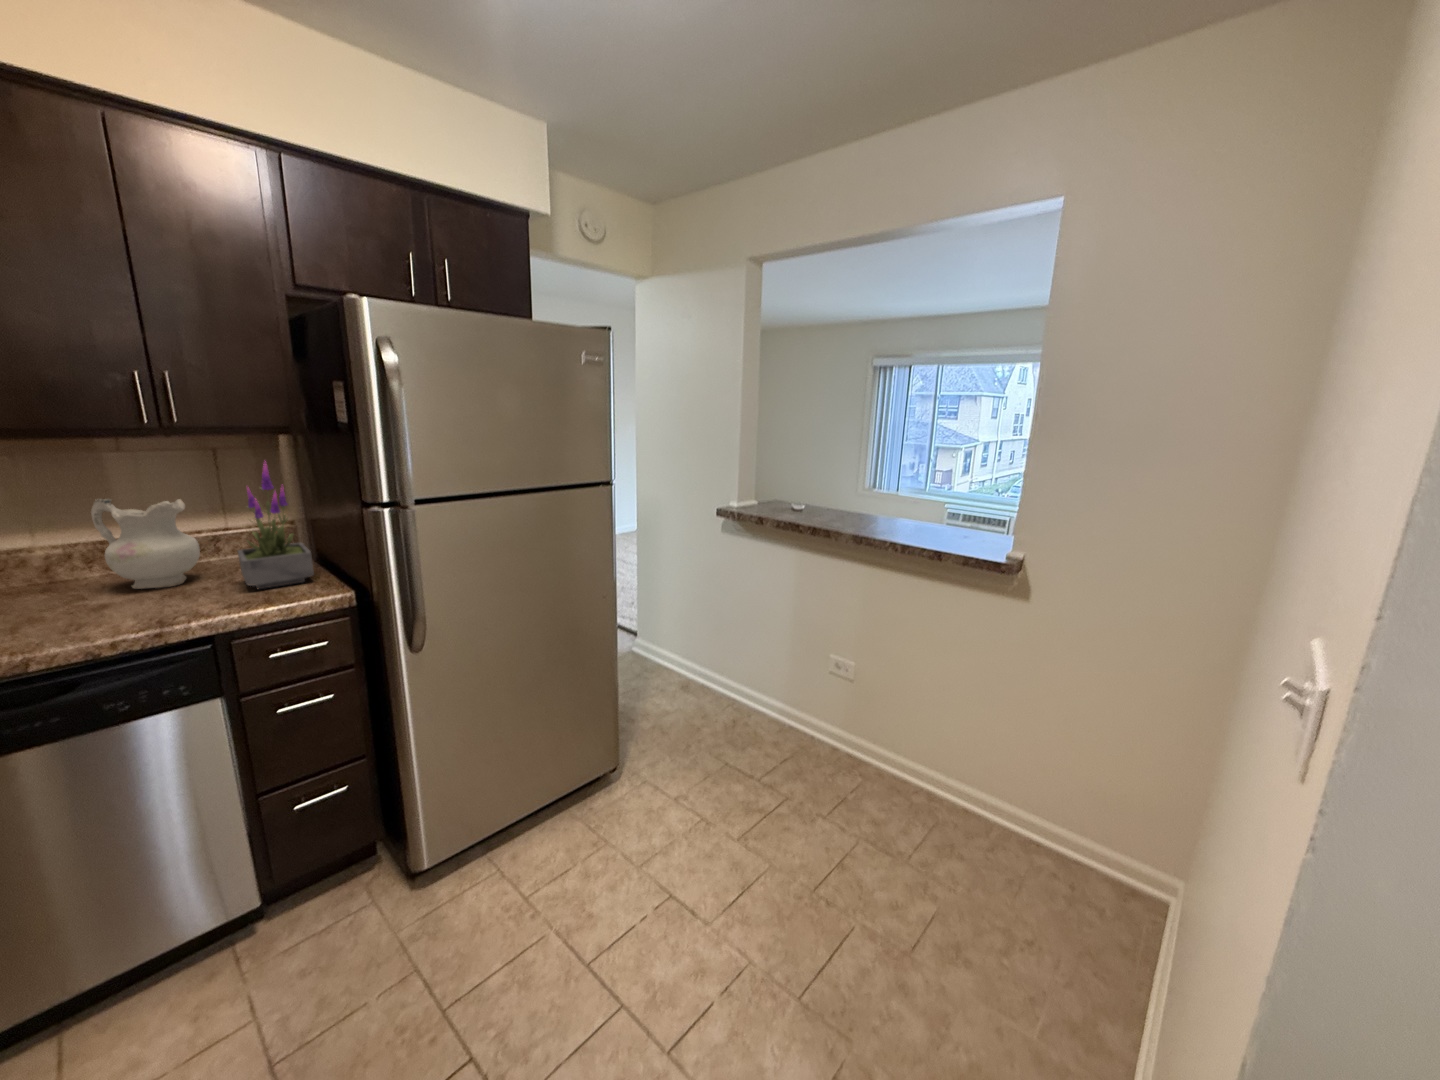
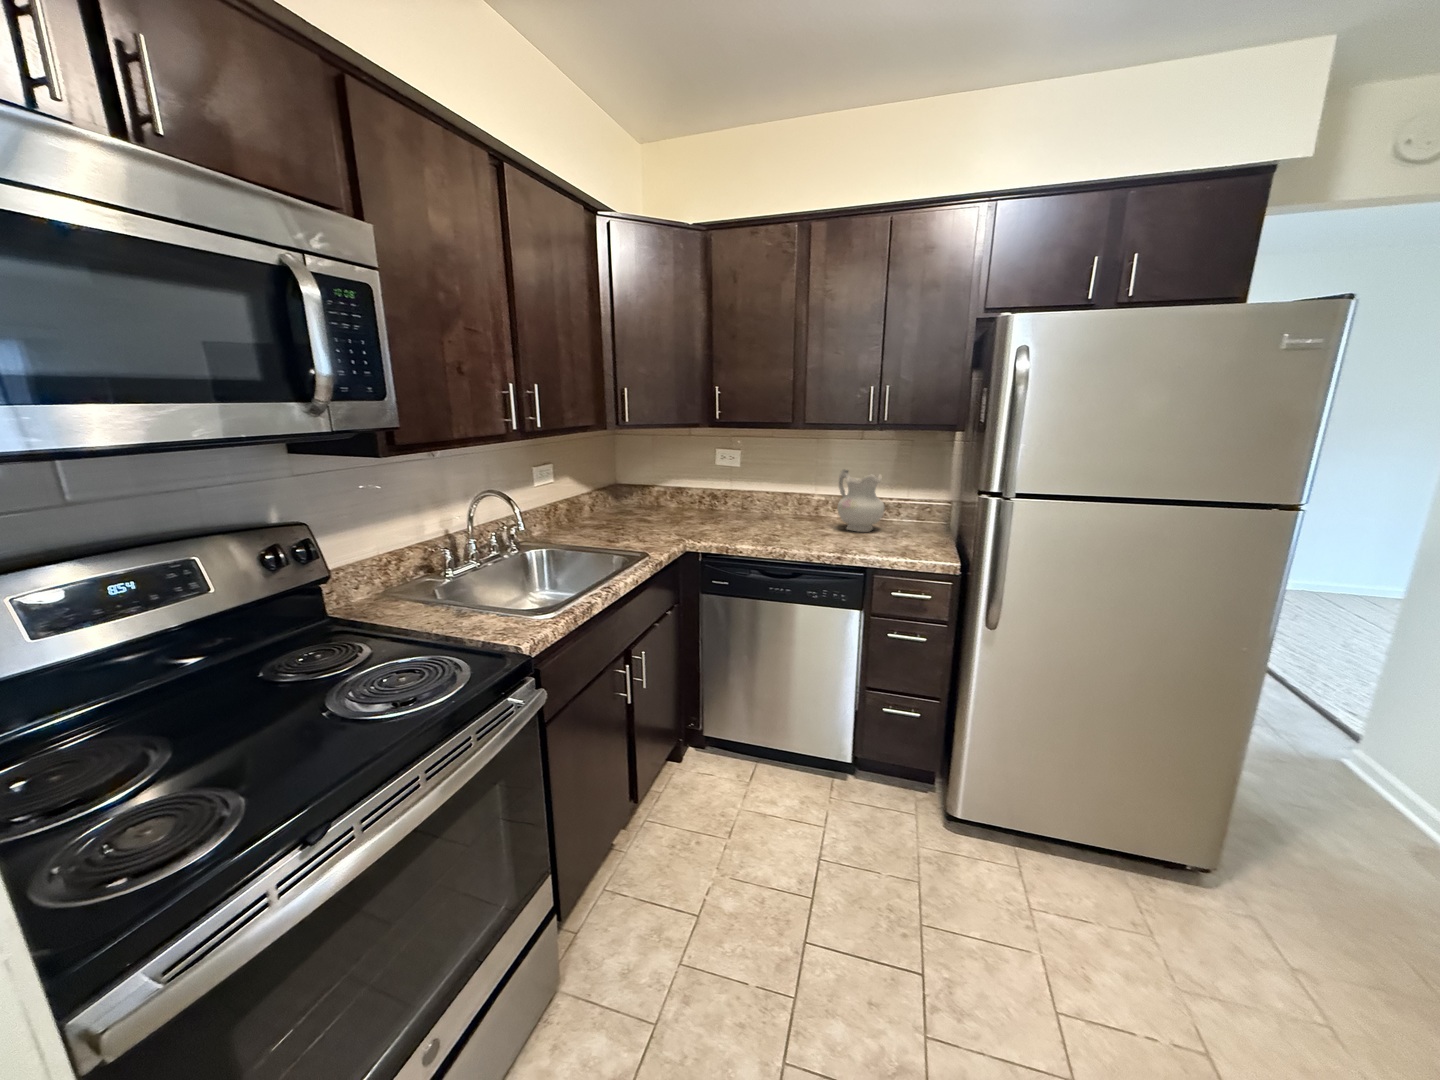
potted plant: present [238,464,314,589] -> none [897,450,943,548]

